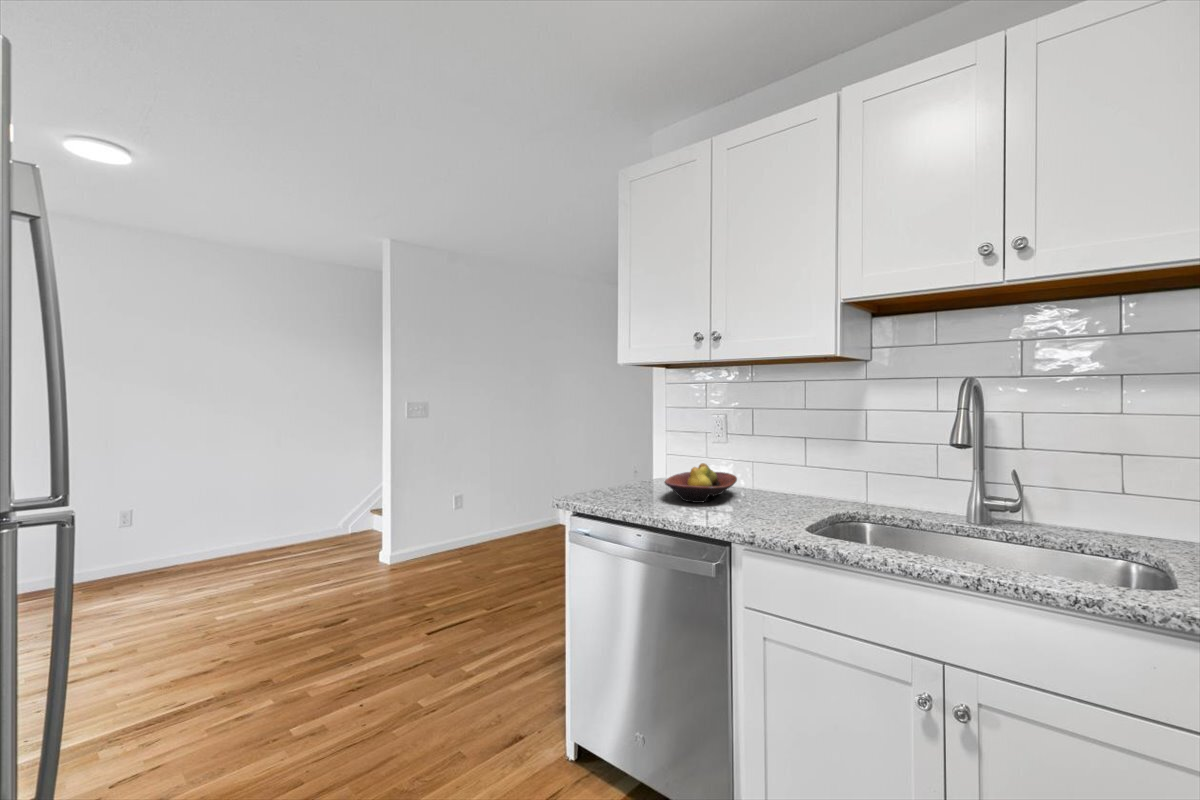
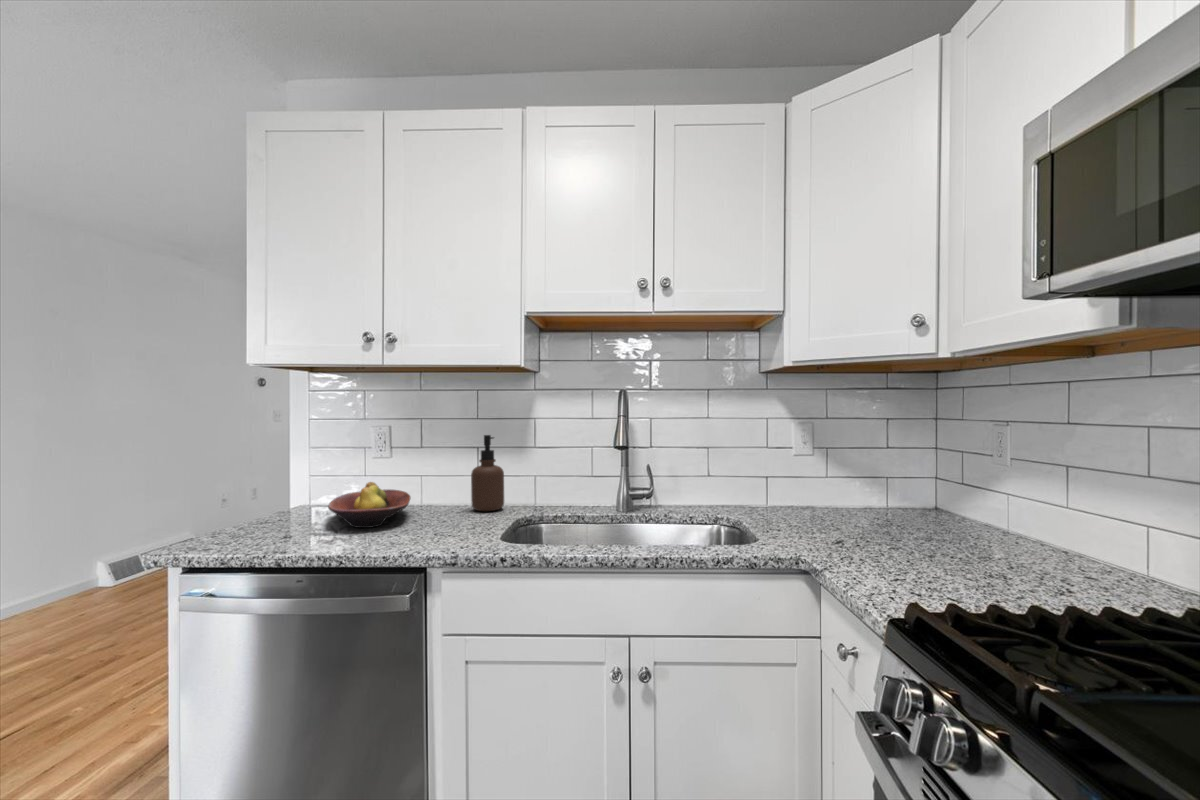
soap dispenser: none [795,426,830,503] -> present [471,435,504,511]

